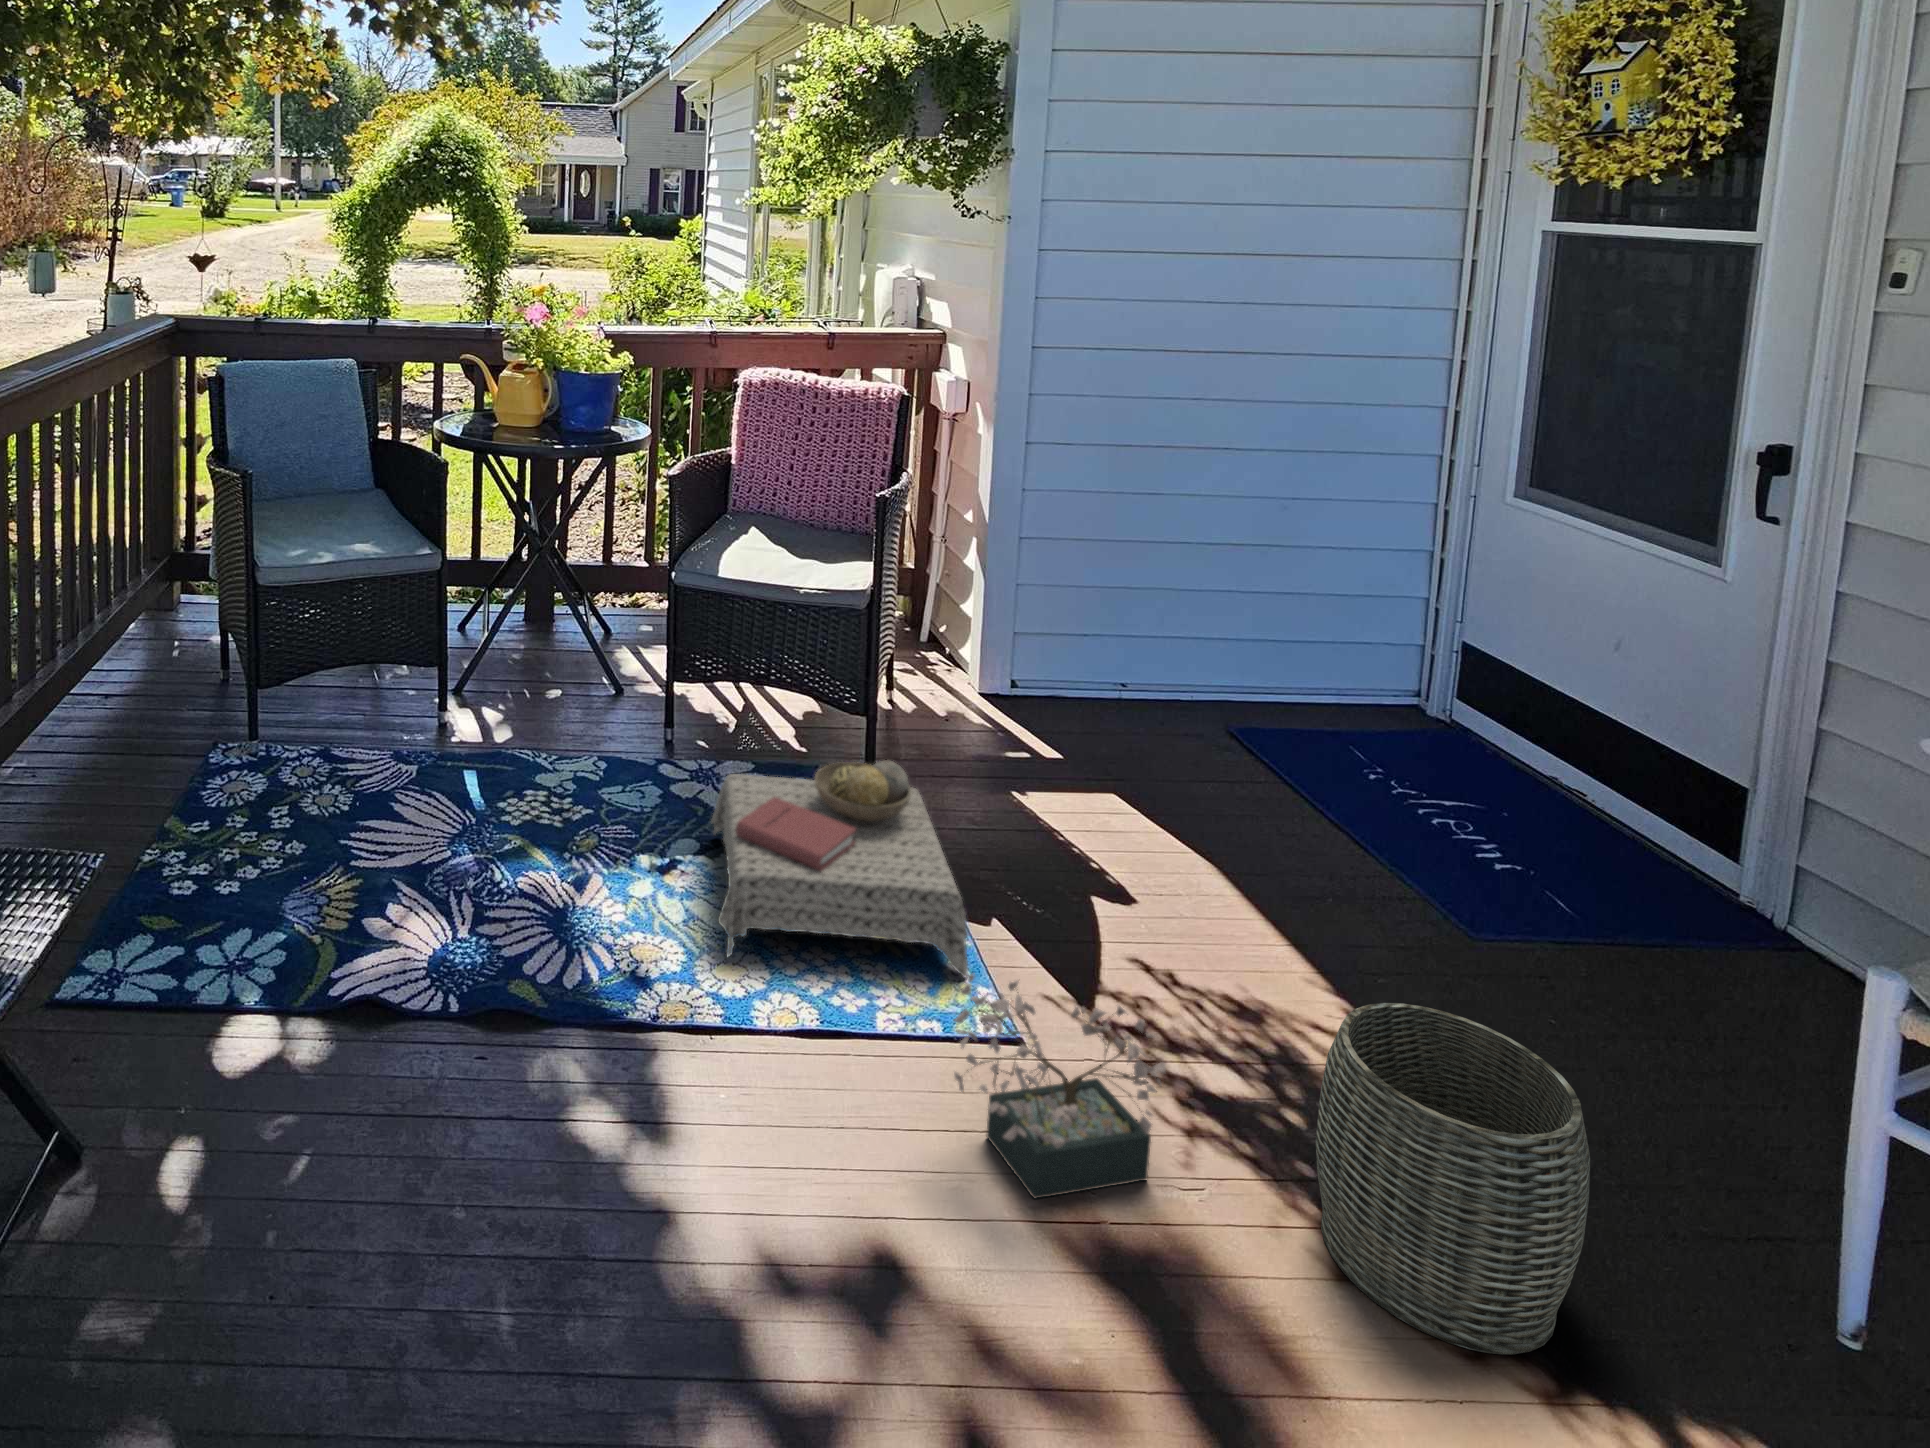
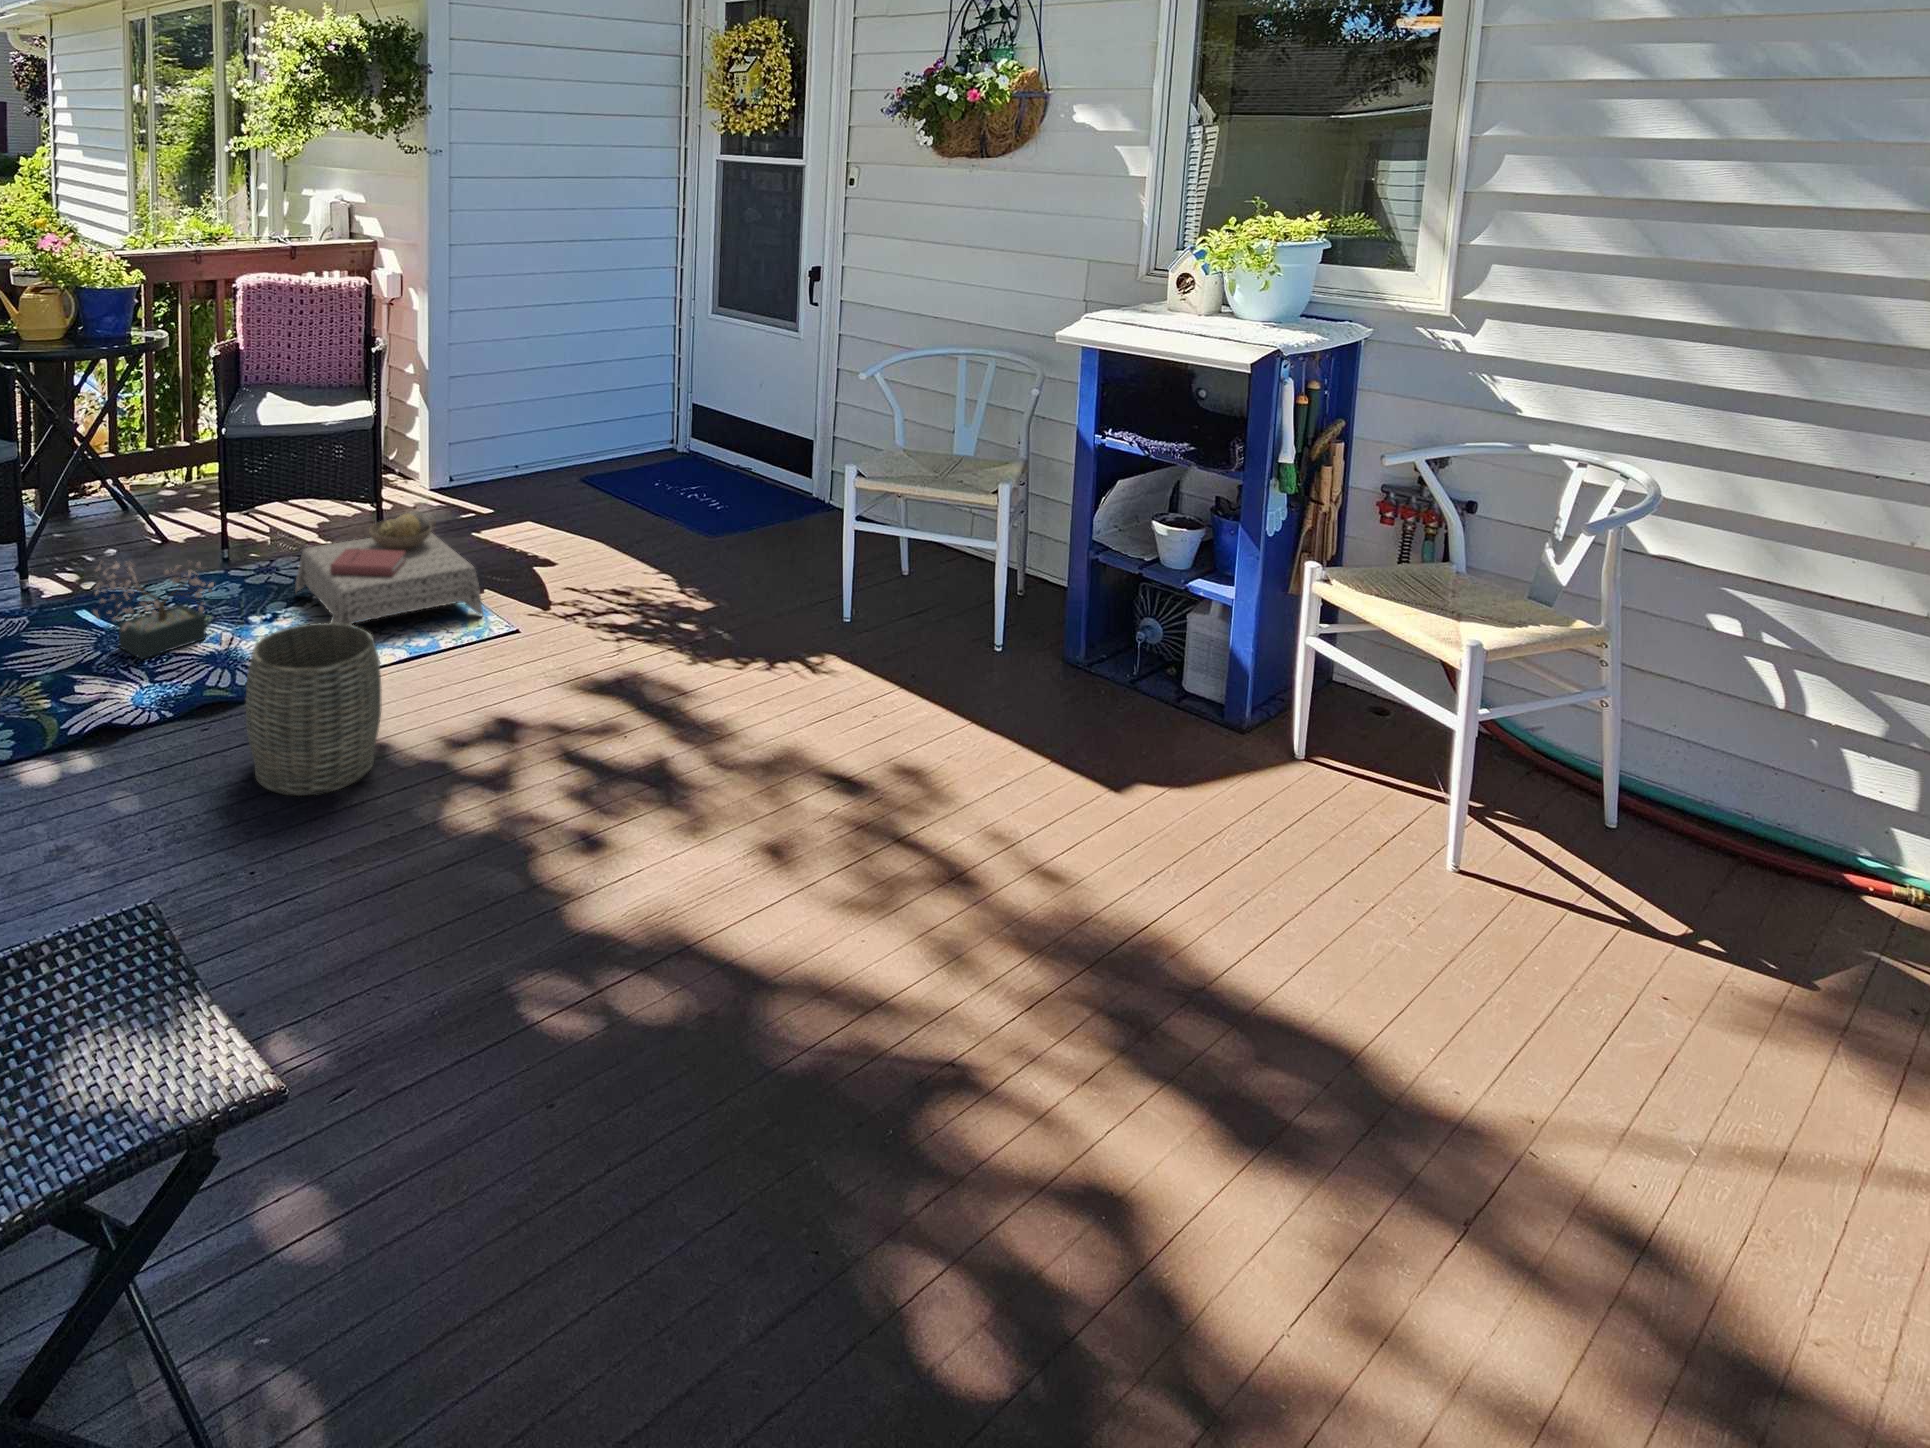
decorative plant: present [954,973,1166,1199] -> present [93,561,214,659]
woven basket: present [1316,1003,1590,1354] -> present [246,623,382,796]

